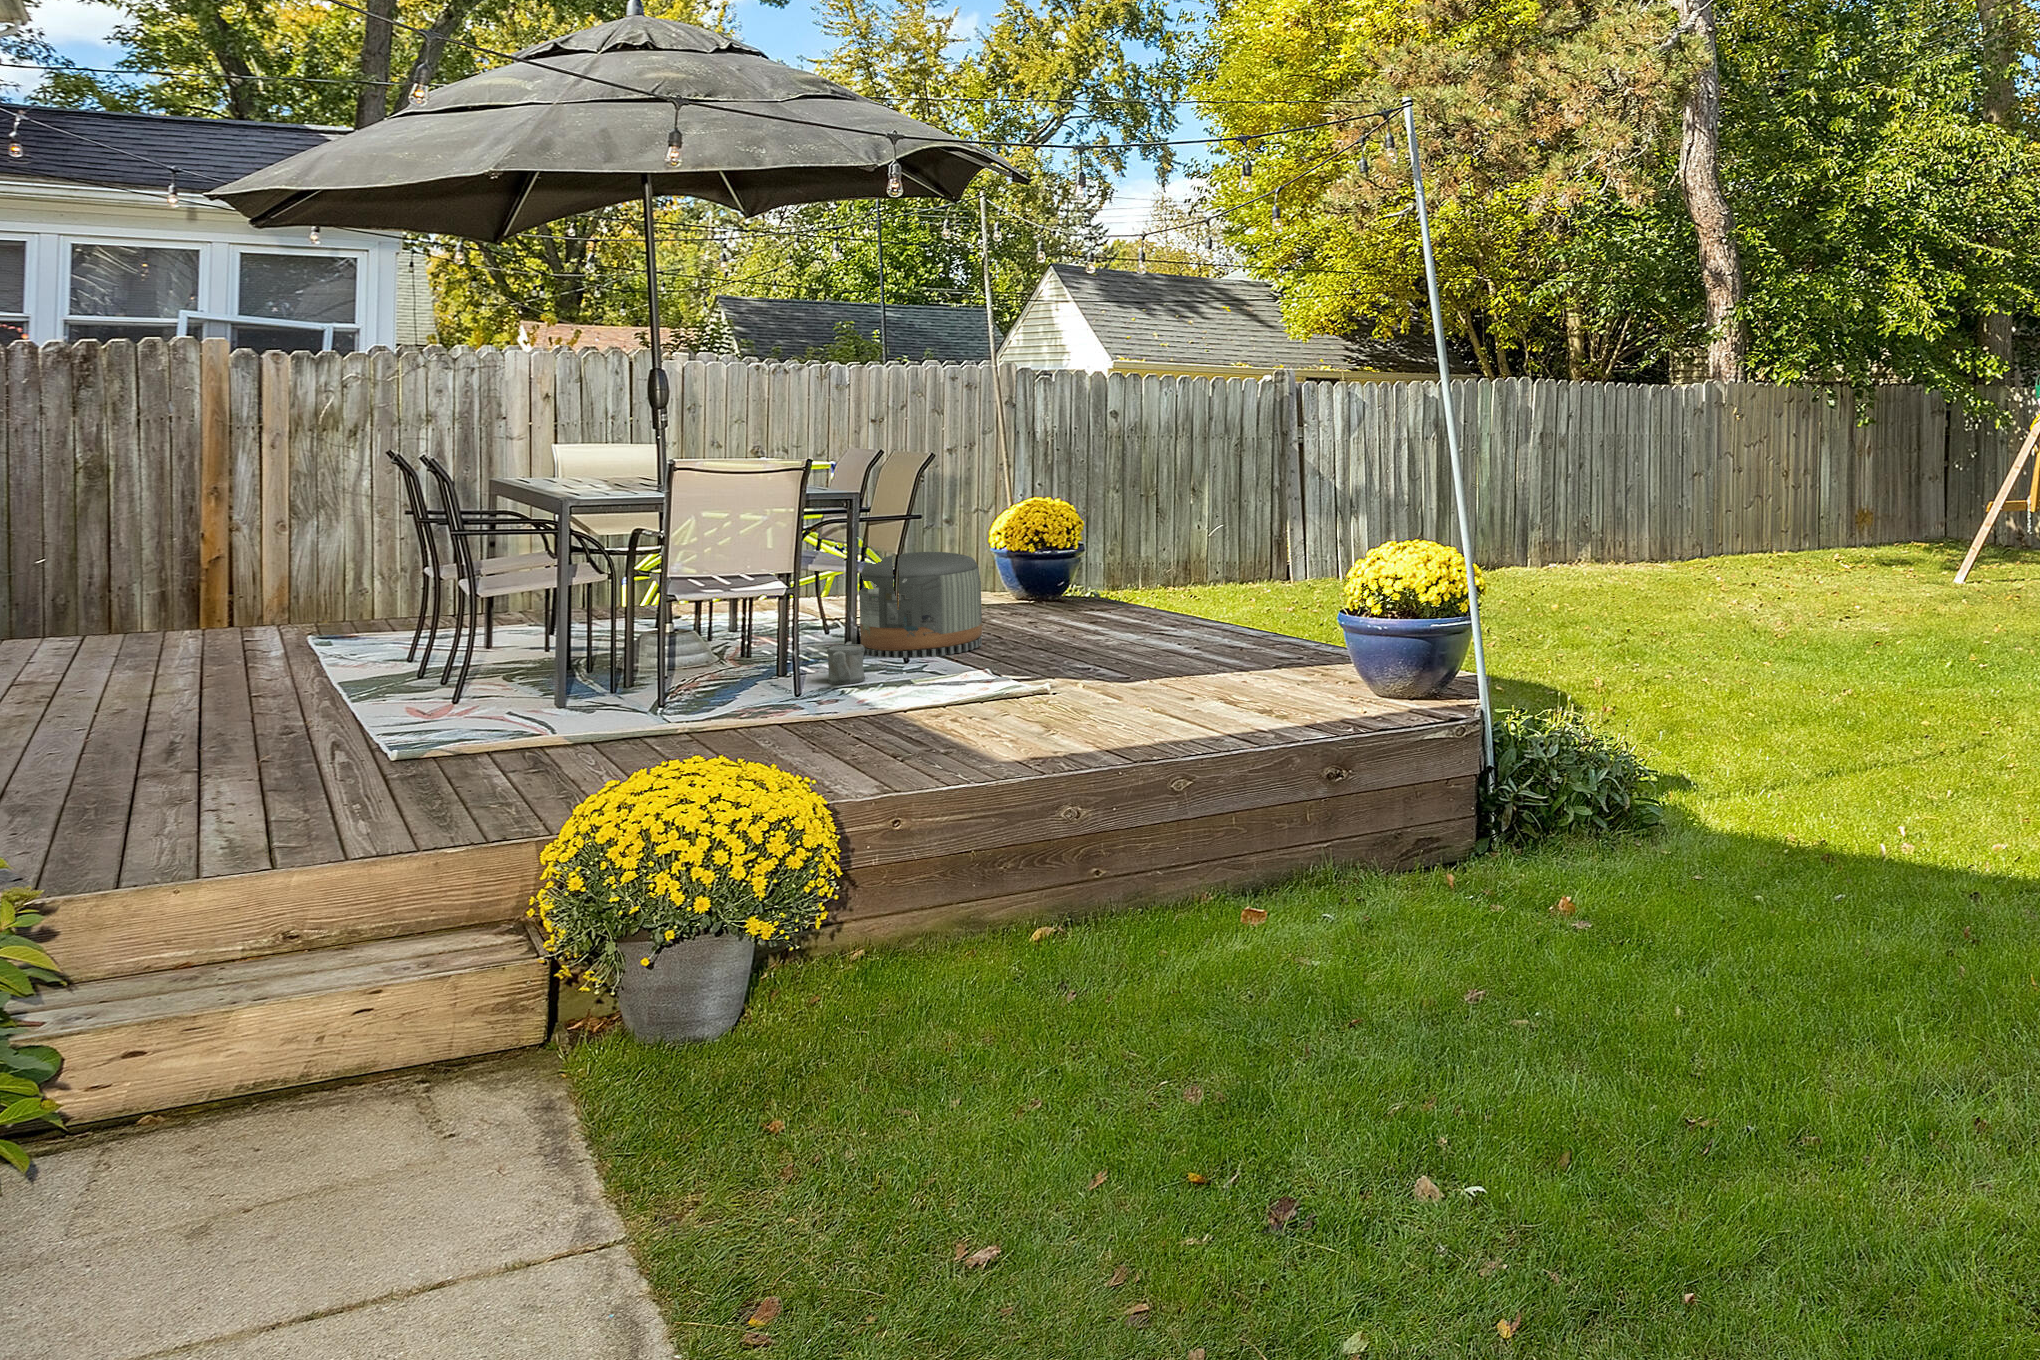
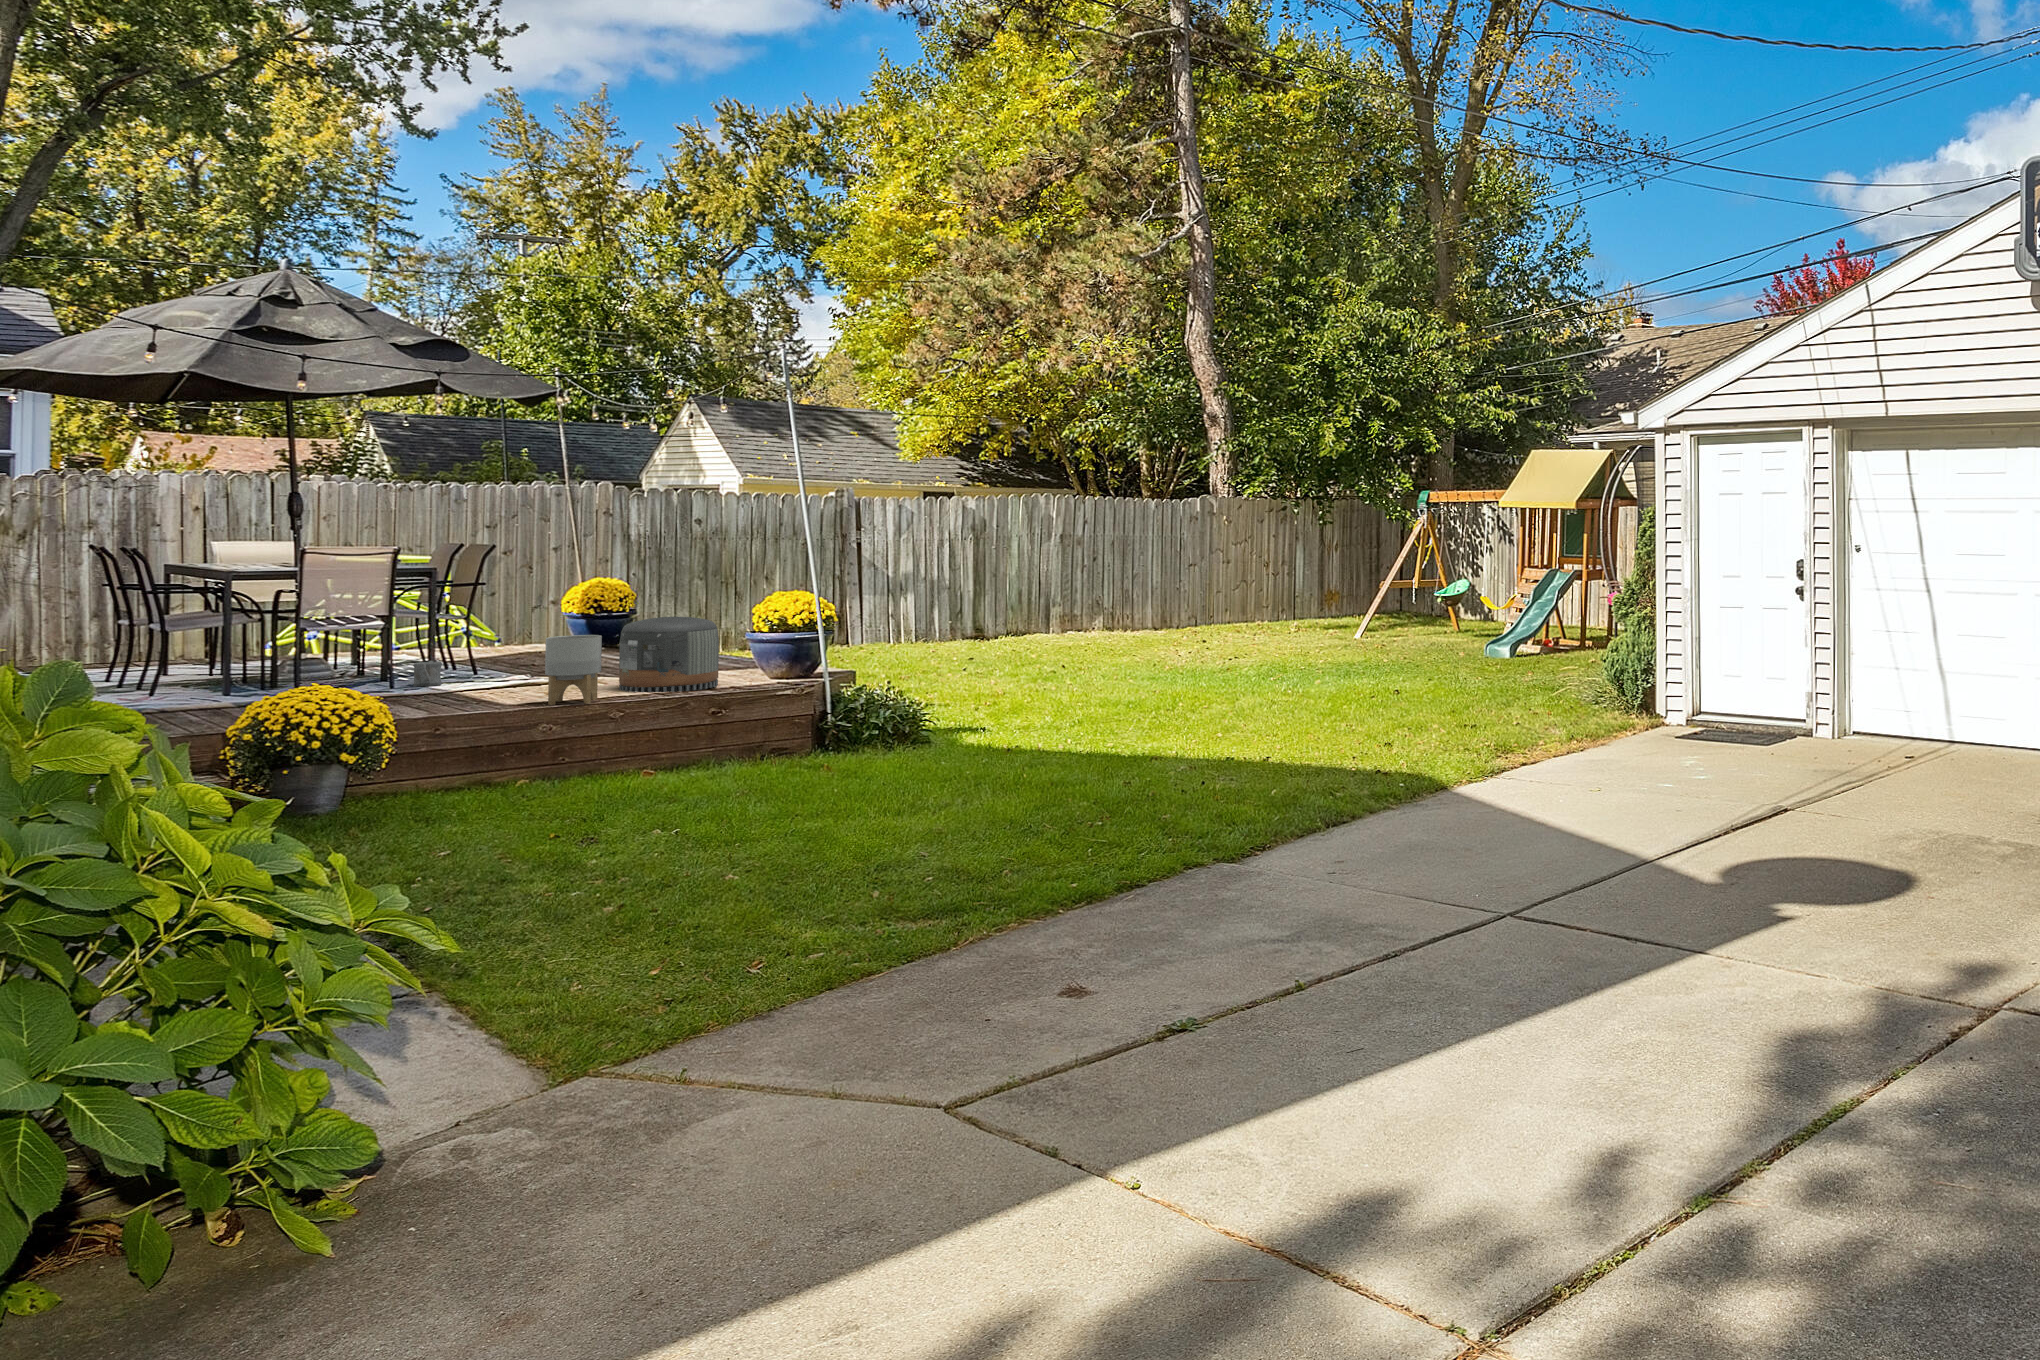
pouf: present [859,552,982,658] -> present [619,617,719,692]
planter: none [1031,625,1113,750] -> present [545,635,602,705]

